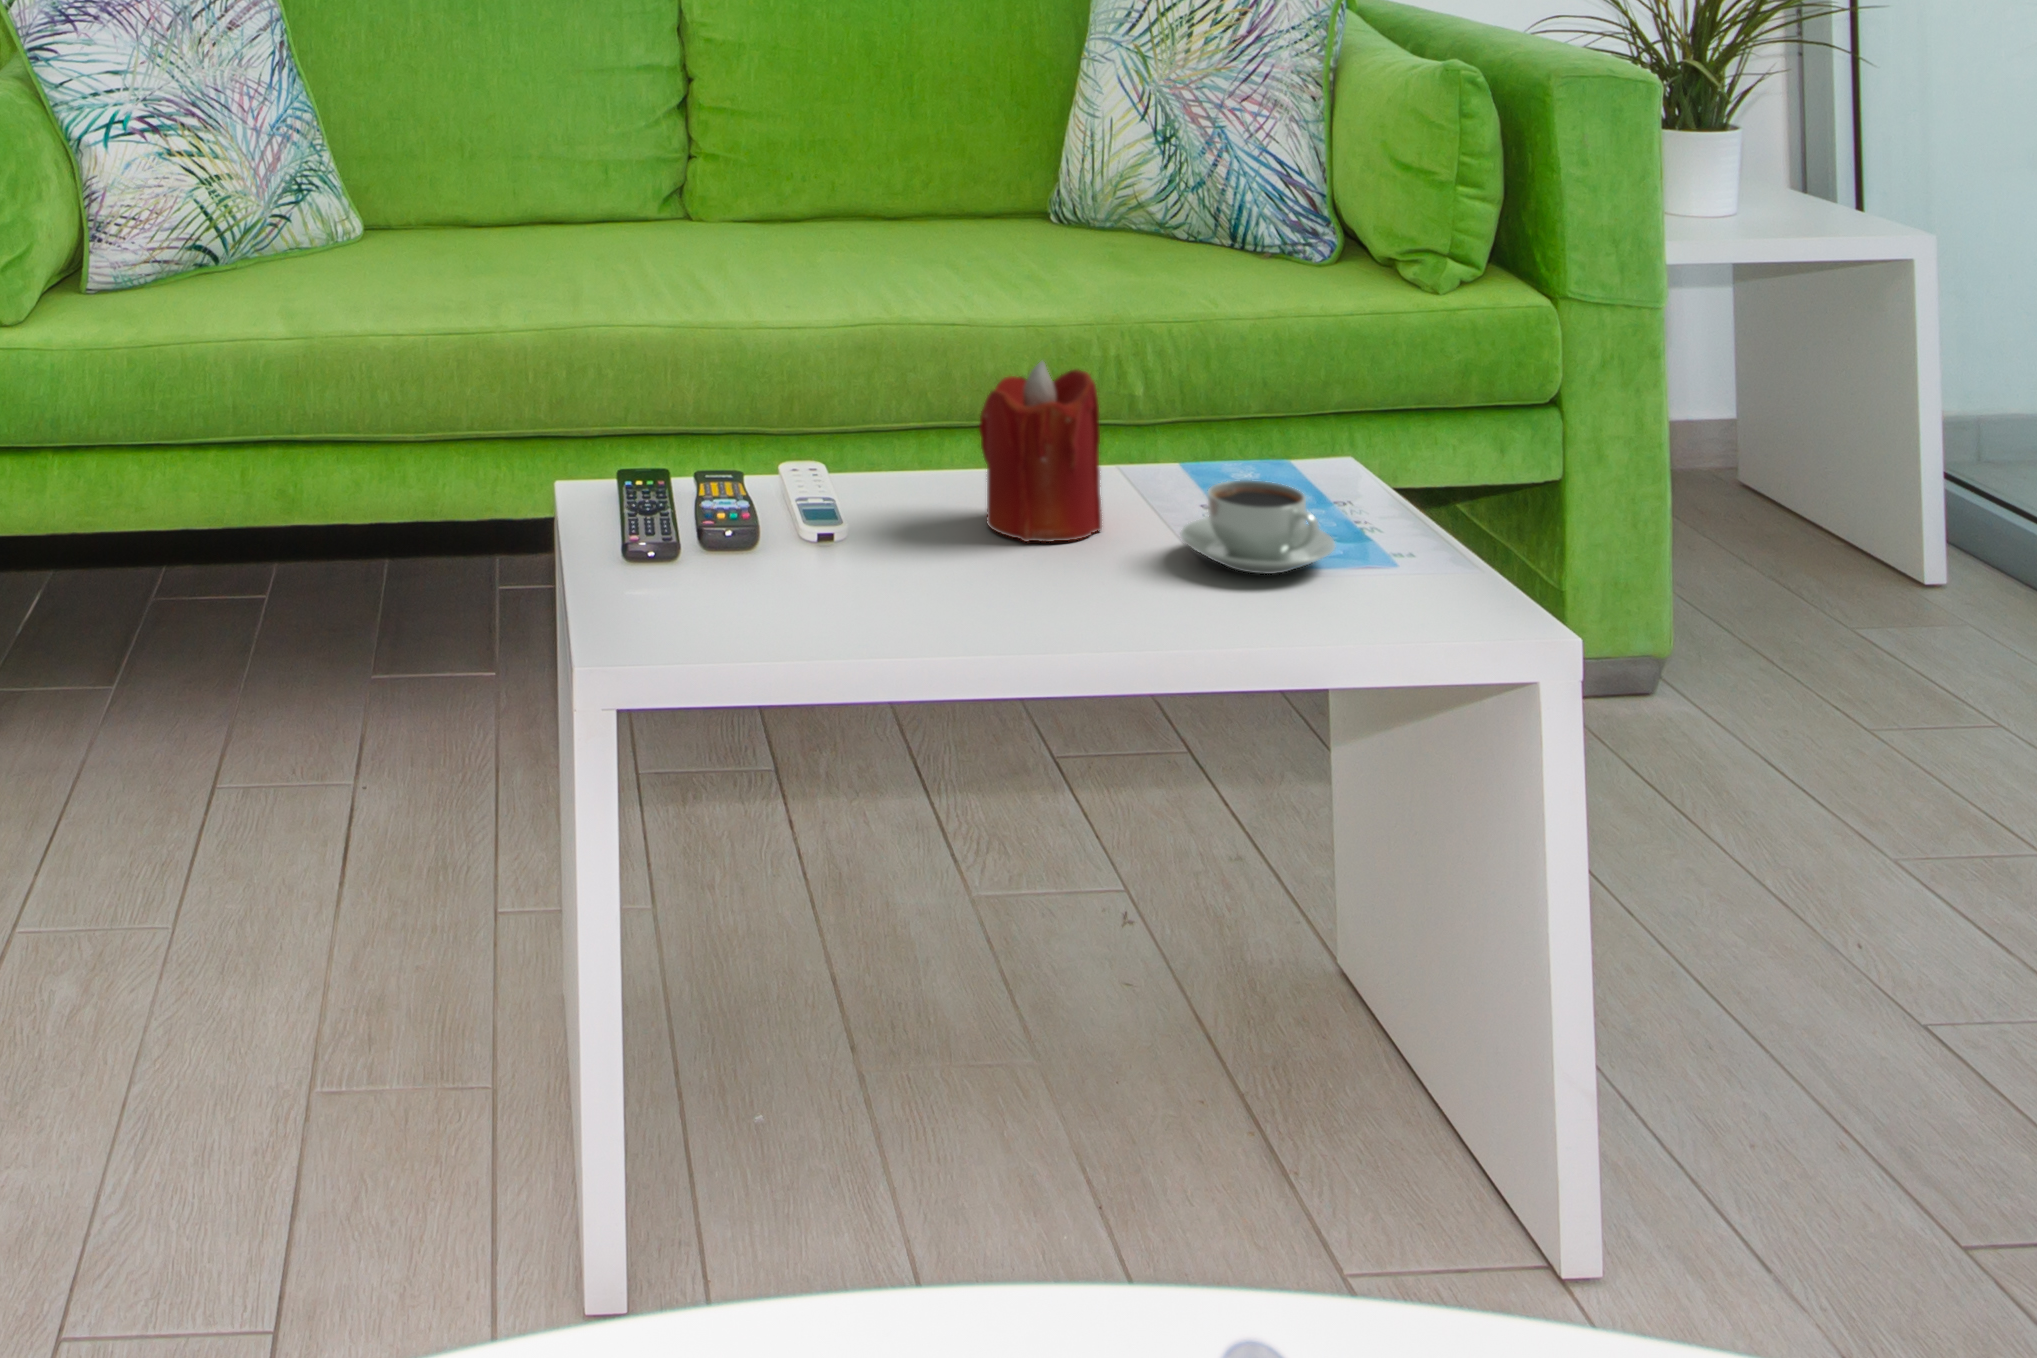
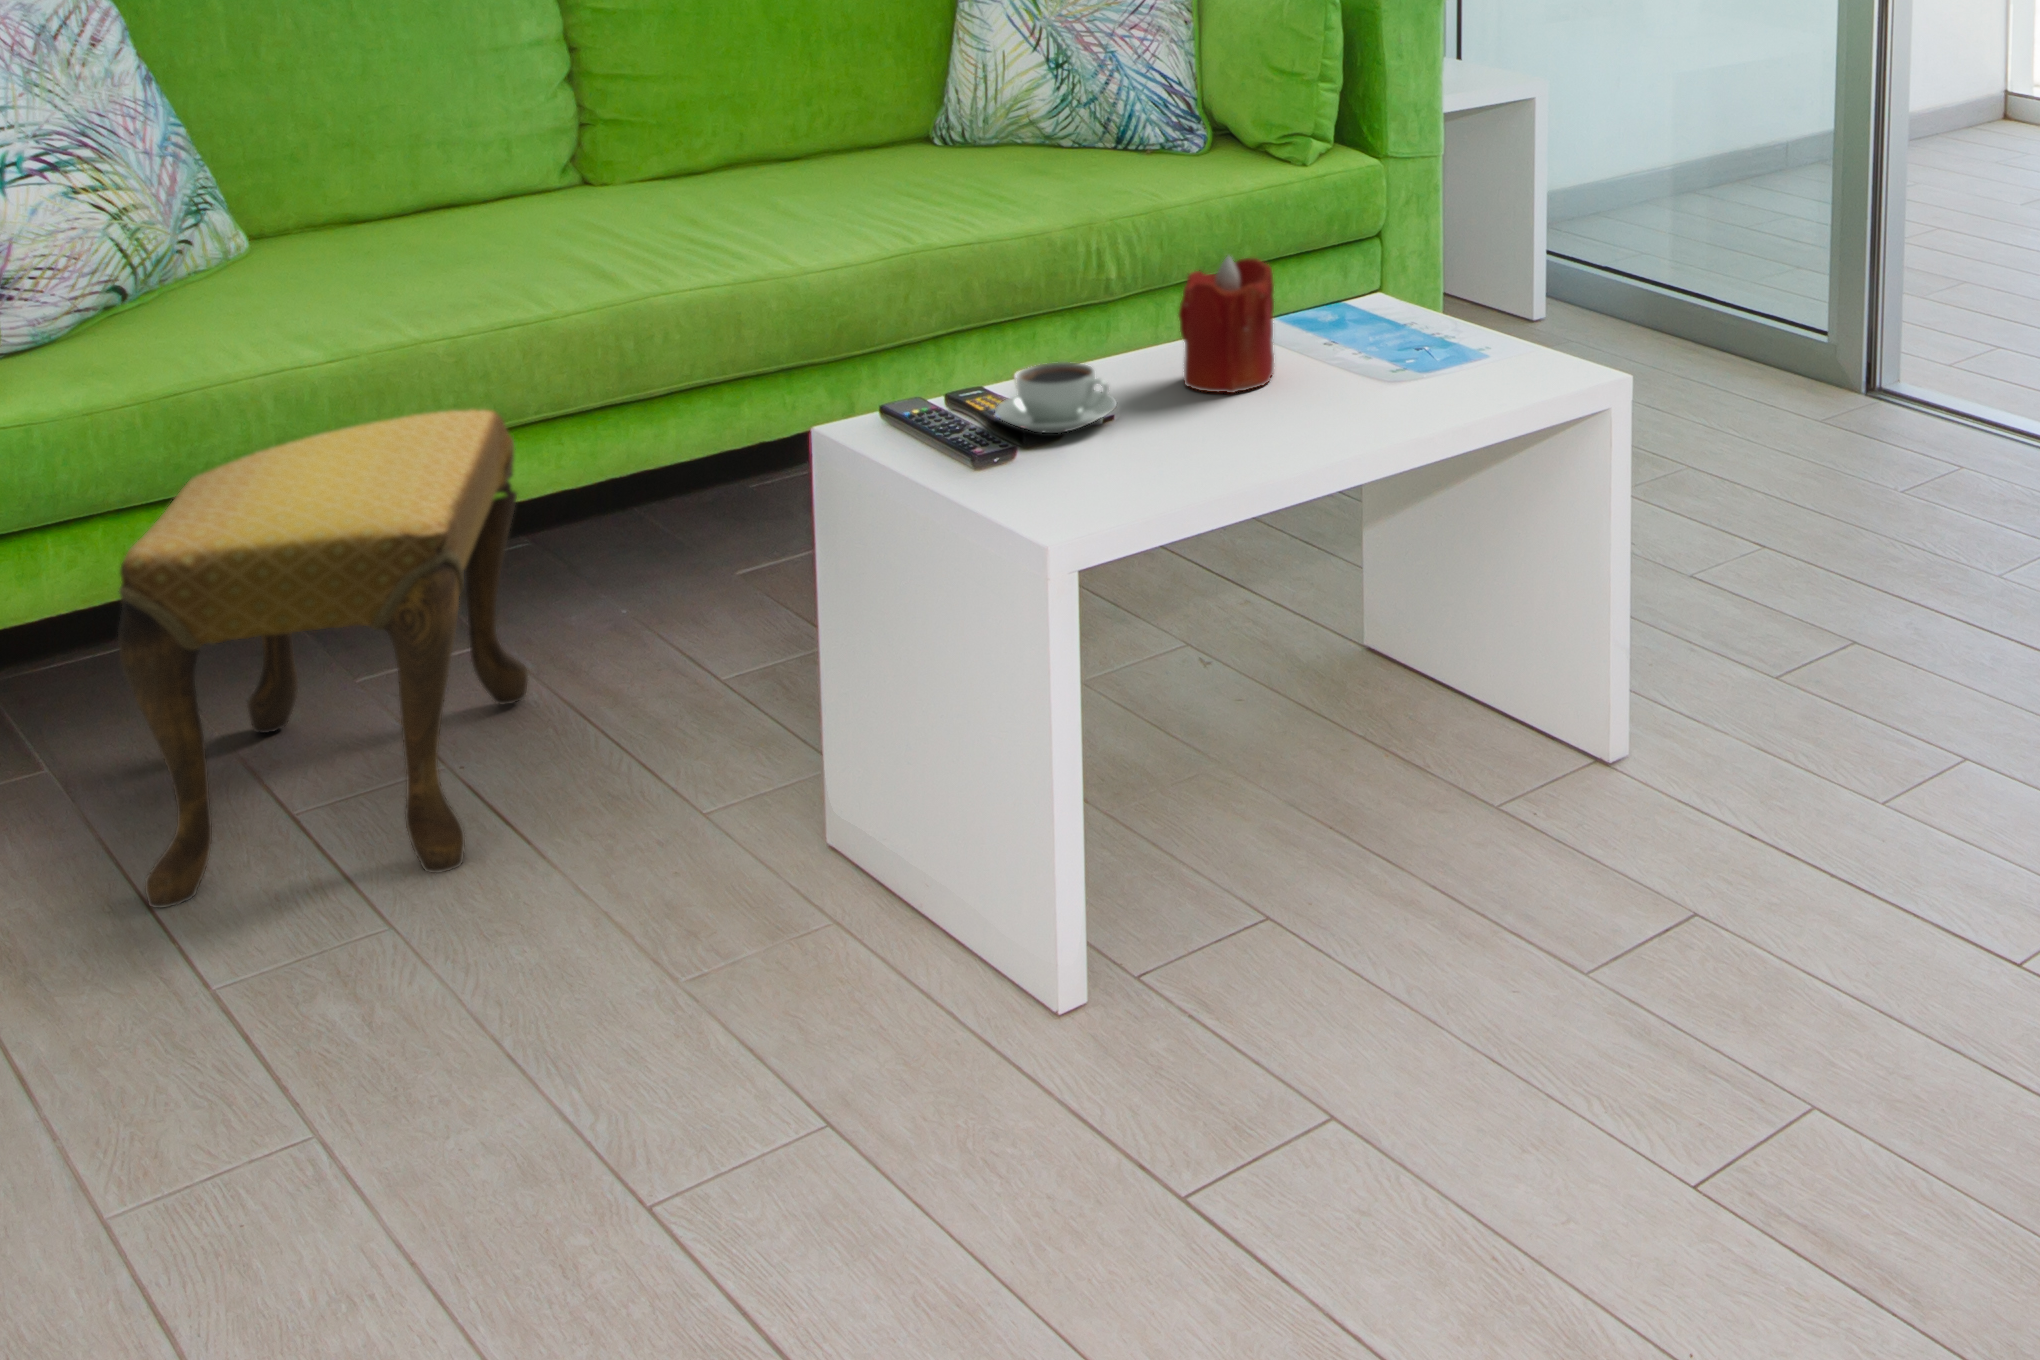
footstool: none [44,382,485,884] -> present [118,410,528,908]
coffee cup: present [1181,480,1335,574] -> present [995,362,1117,433]

